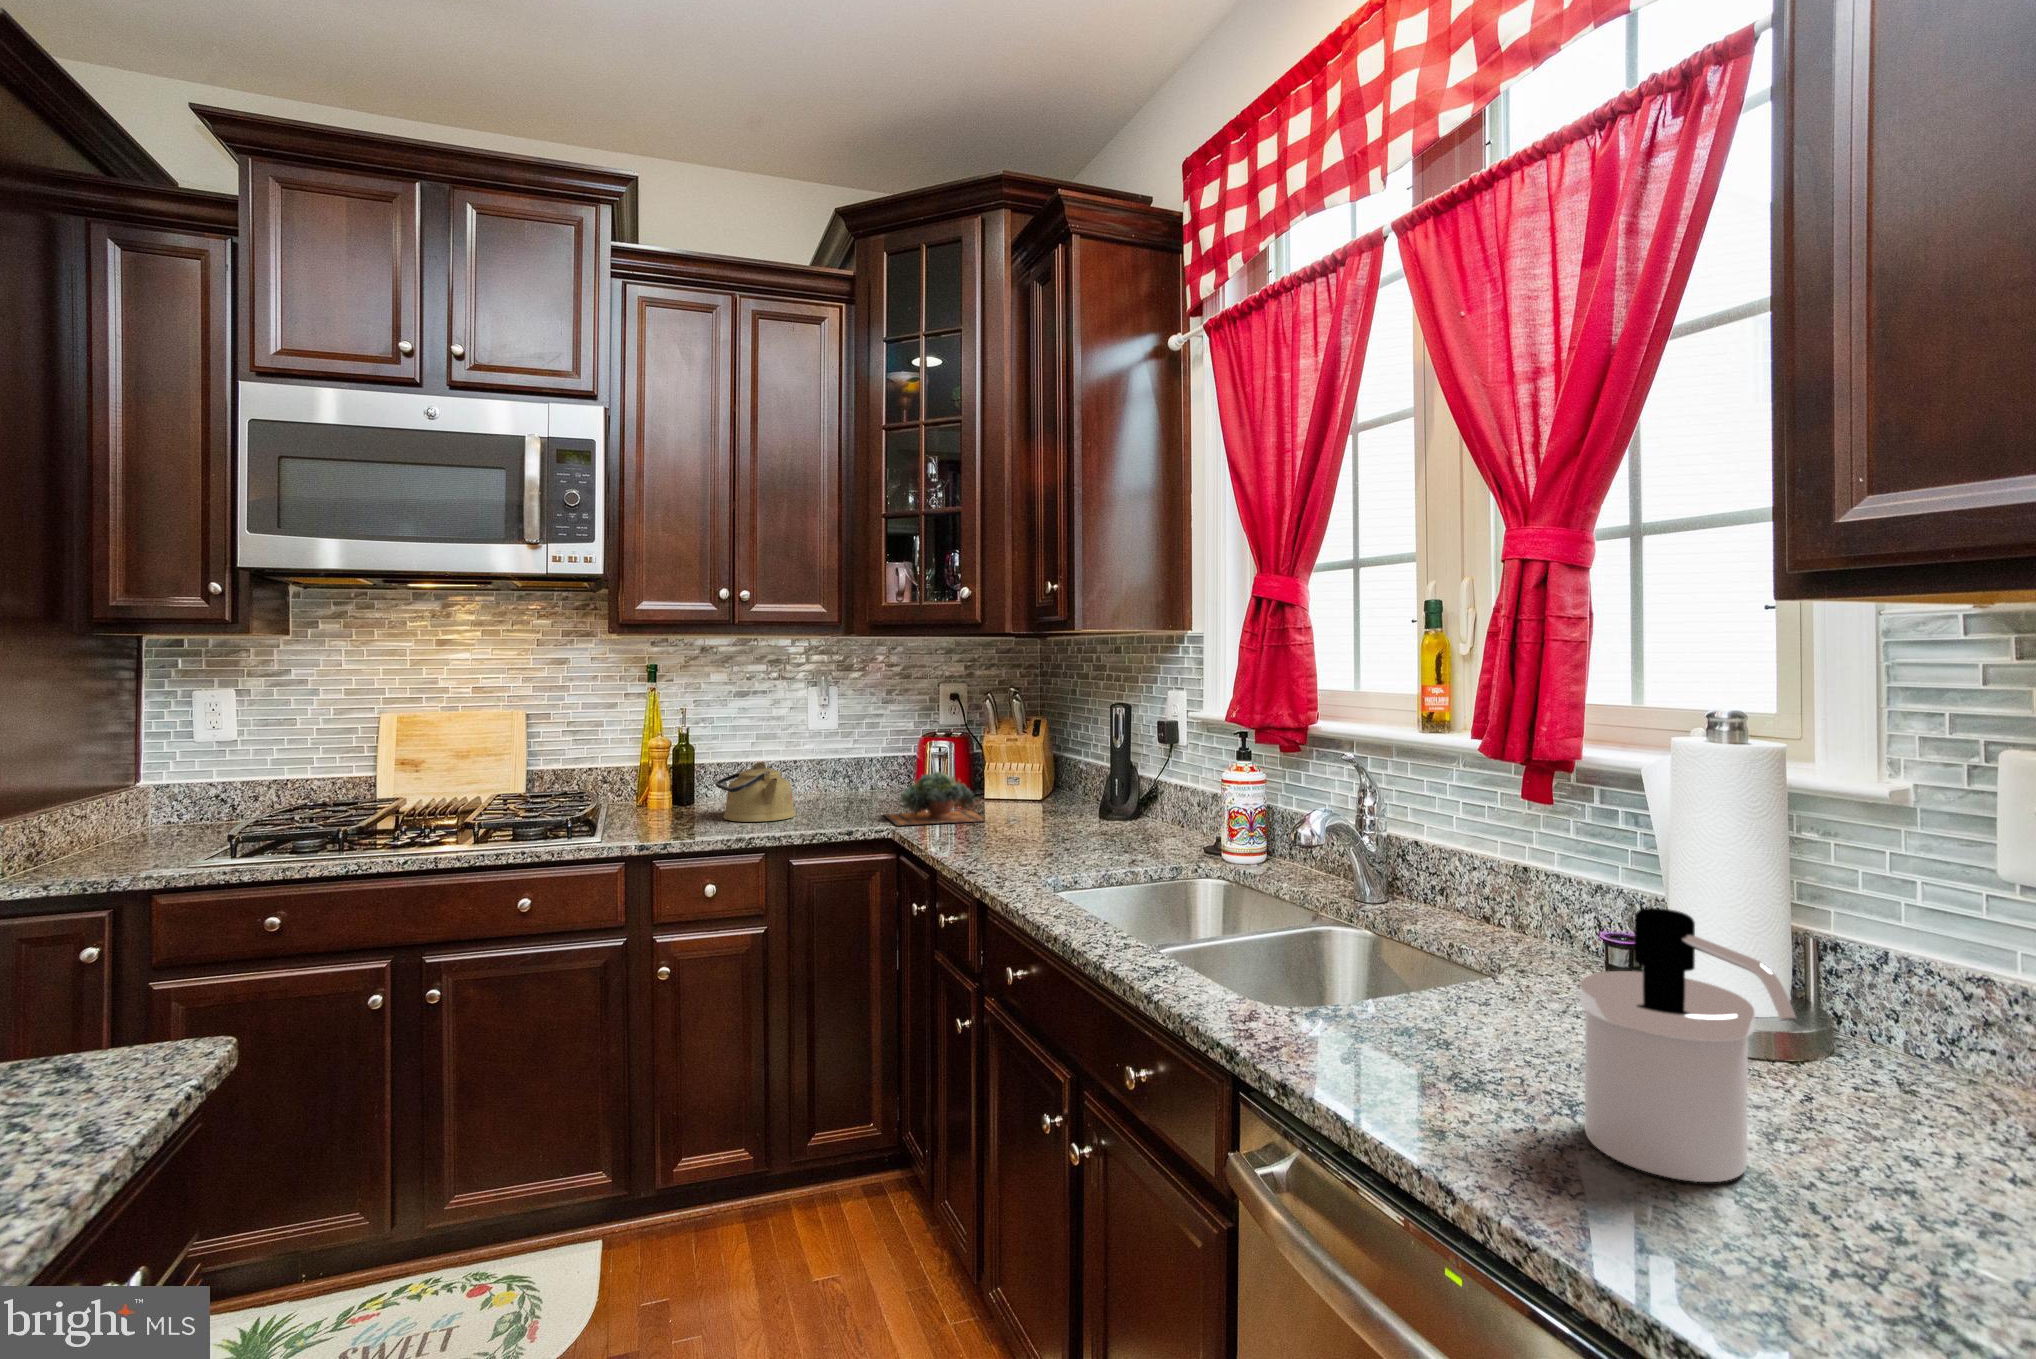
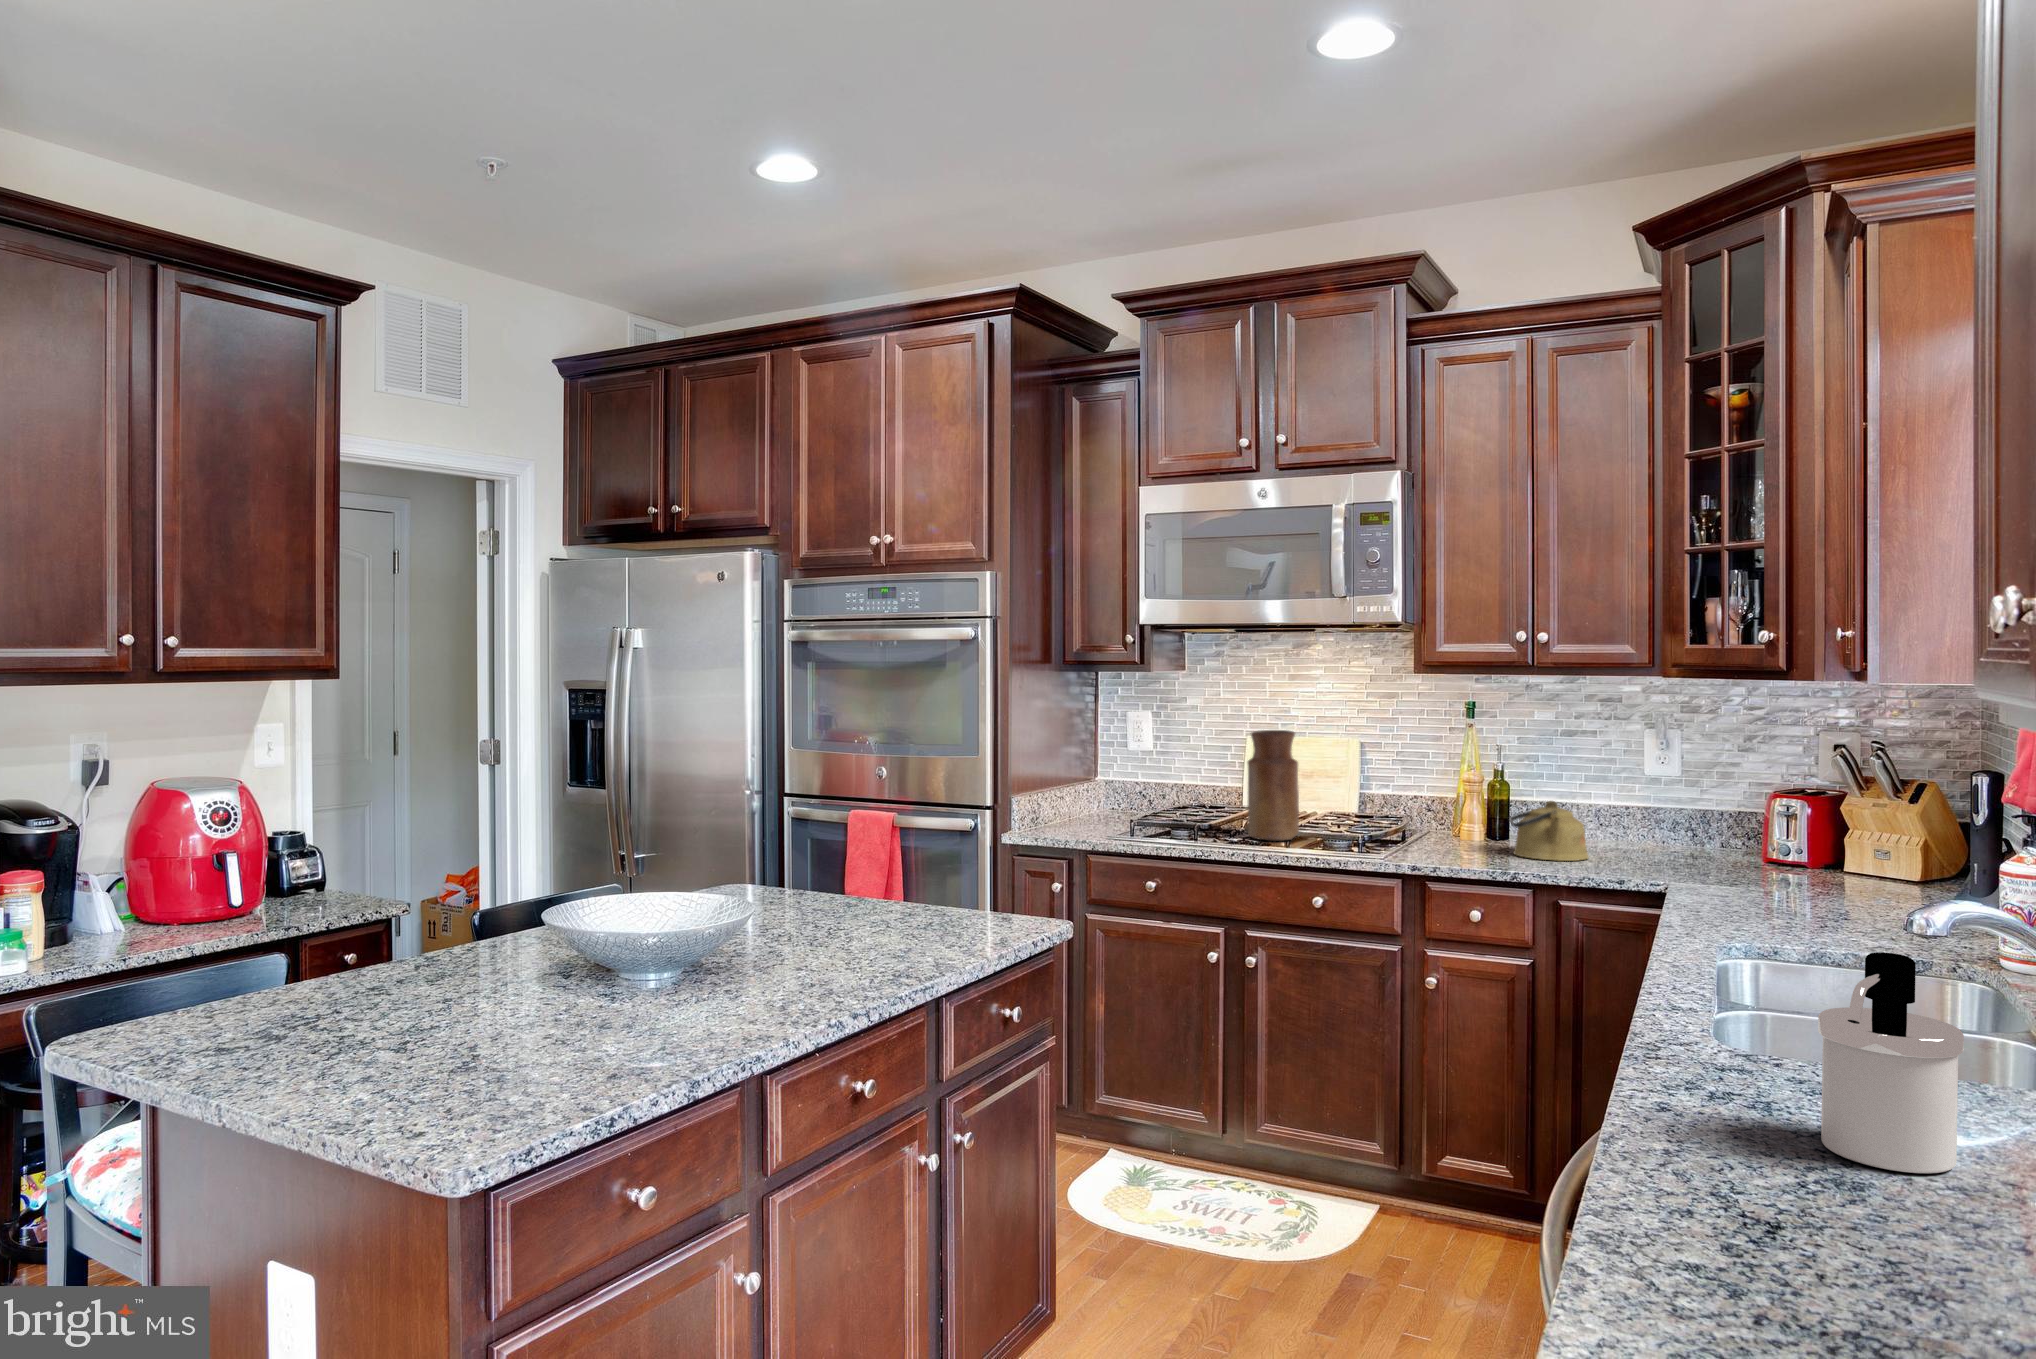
vase: none [404,704,477,841] -> present [1248,730,1299,841]
succulent plant: present [884,772,984,826] -> none [1678,827,1802,889]

